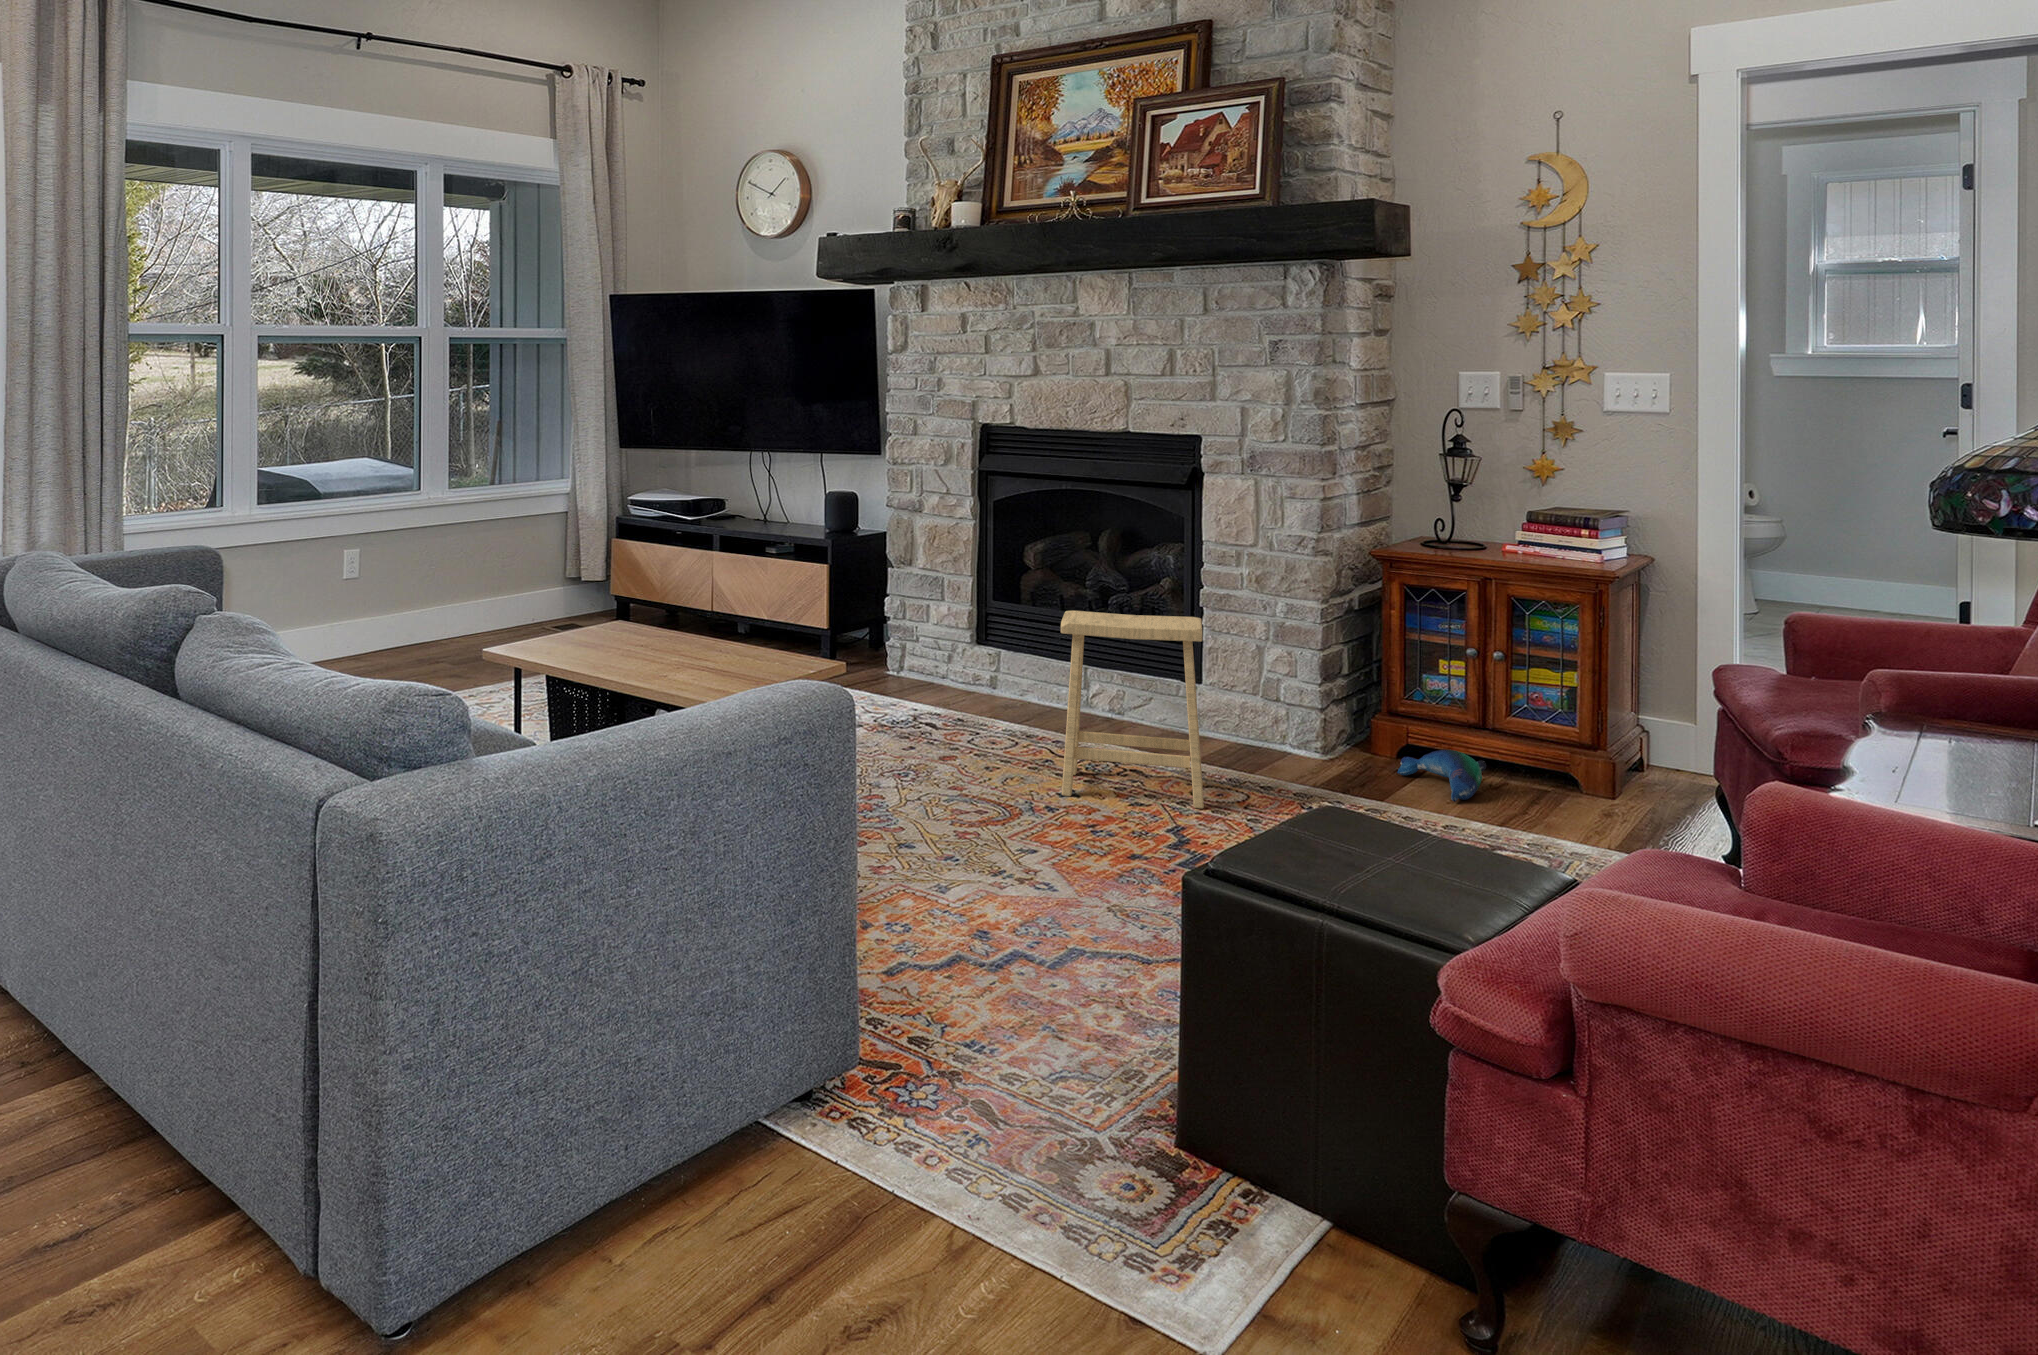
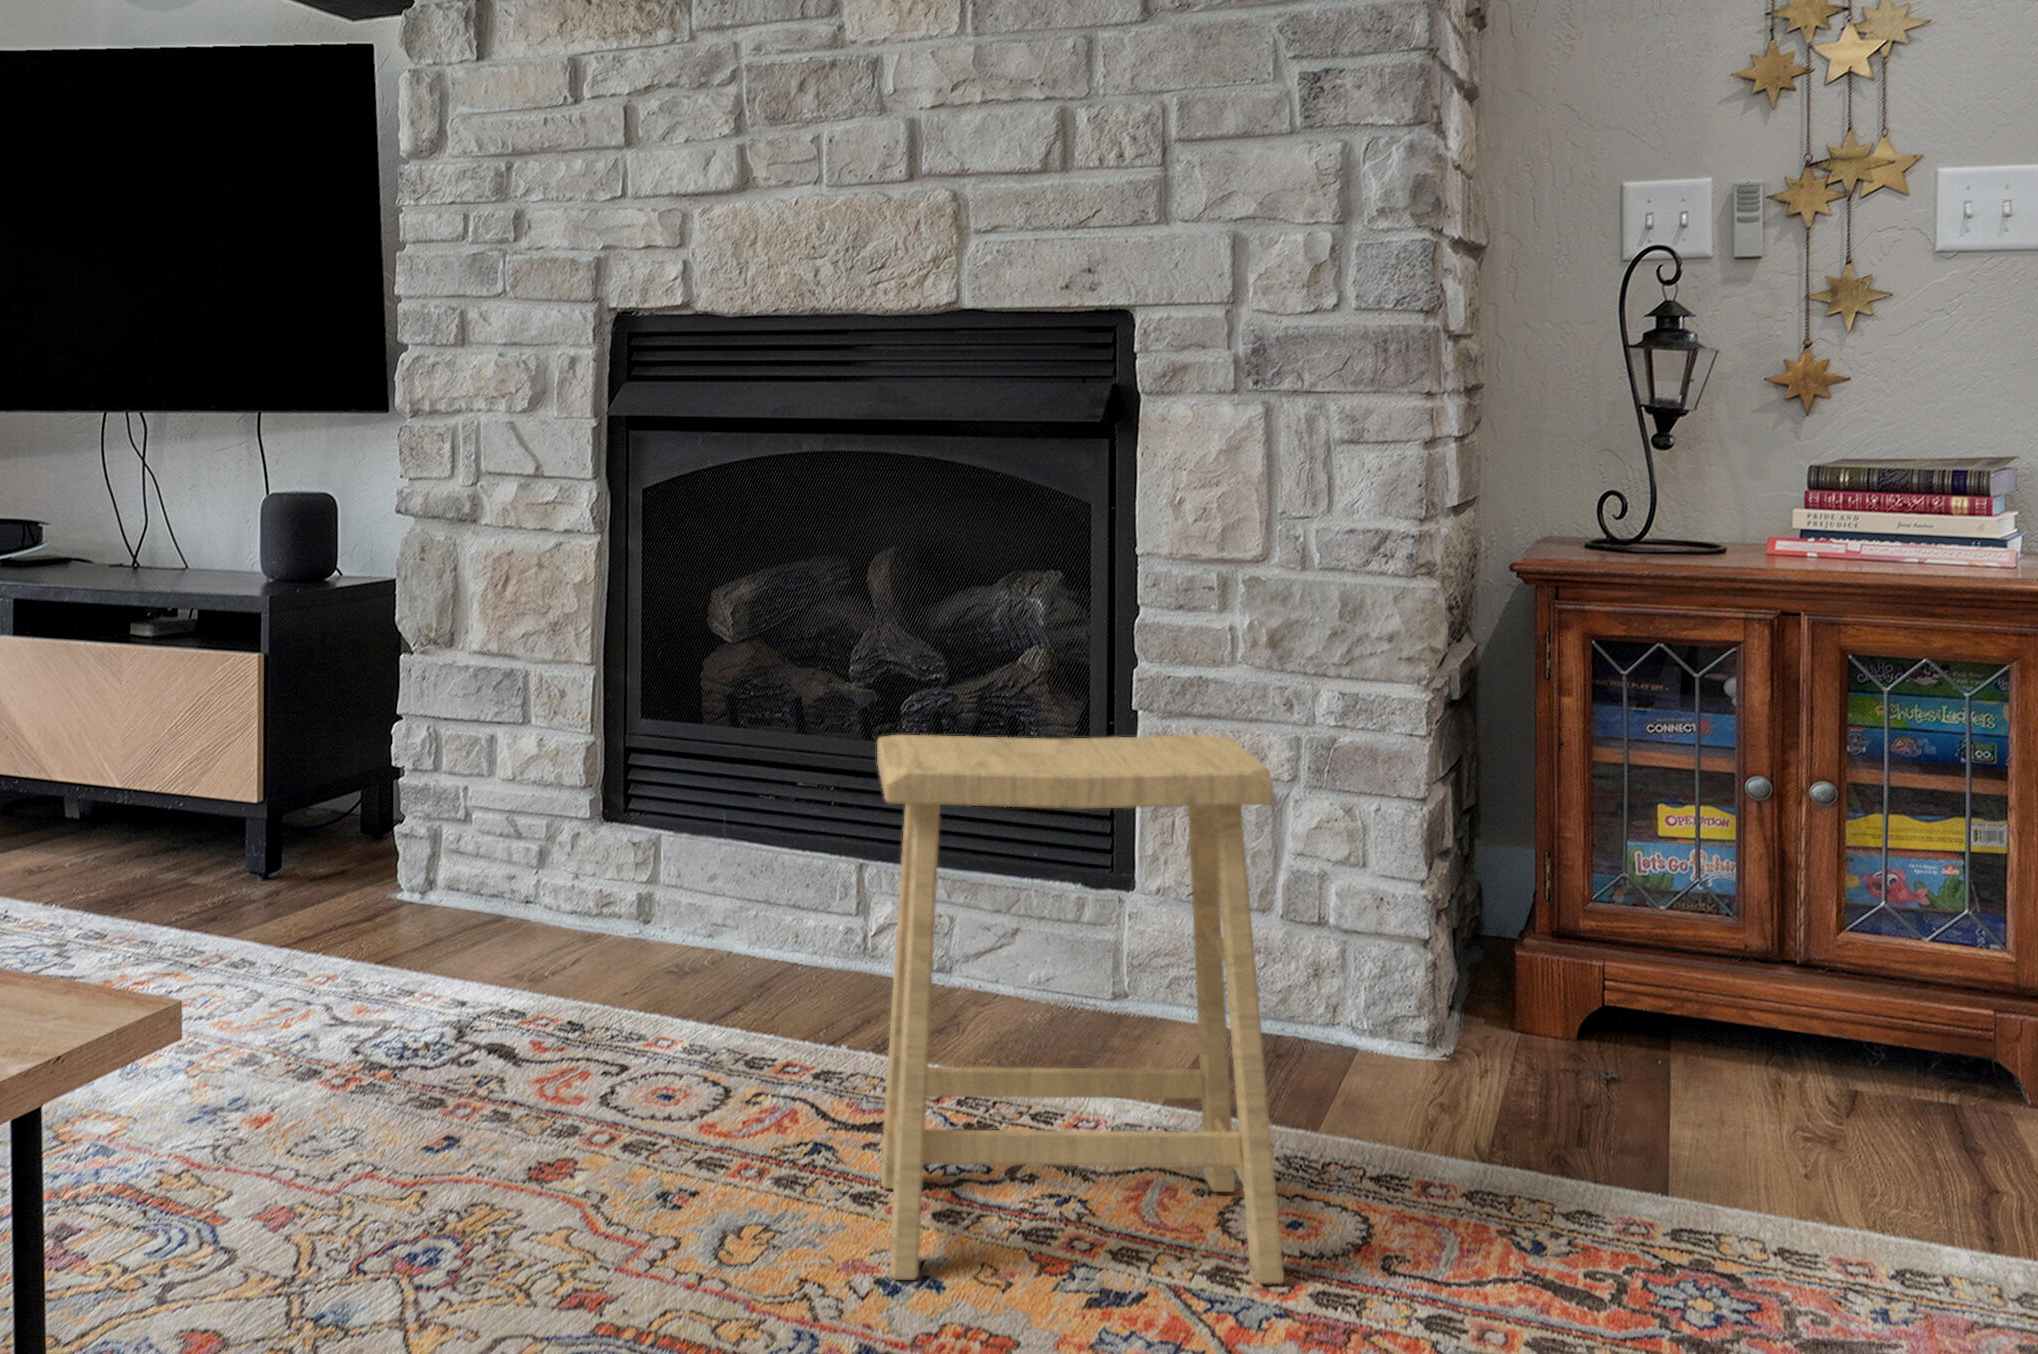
plush toy: present [1397,750,1486,802] -> none [1626,1026,1861,1172]

